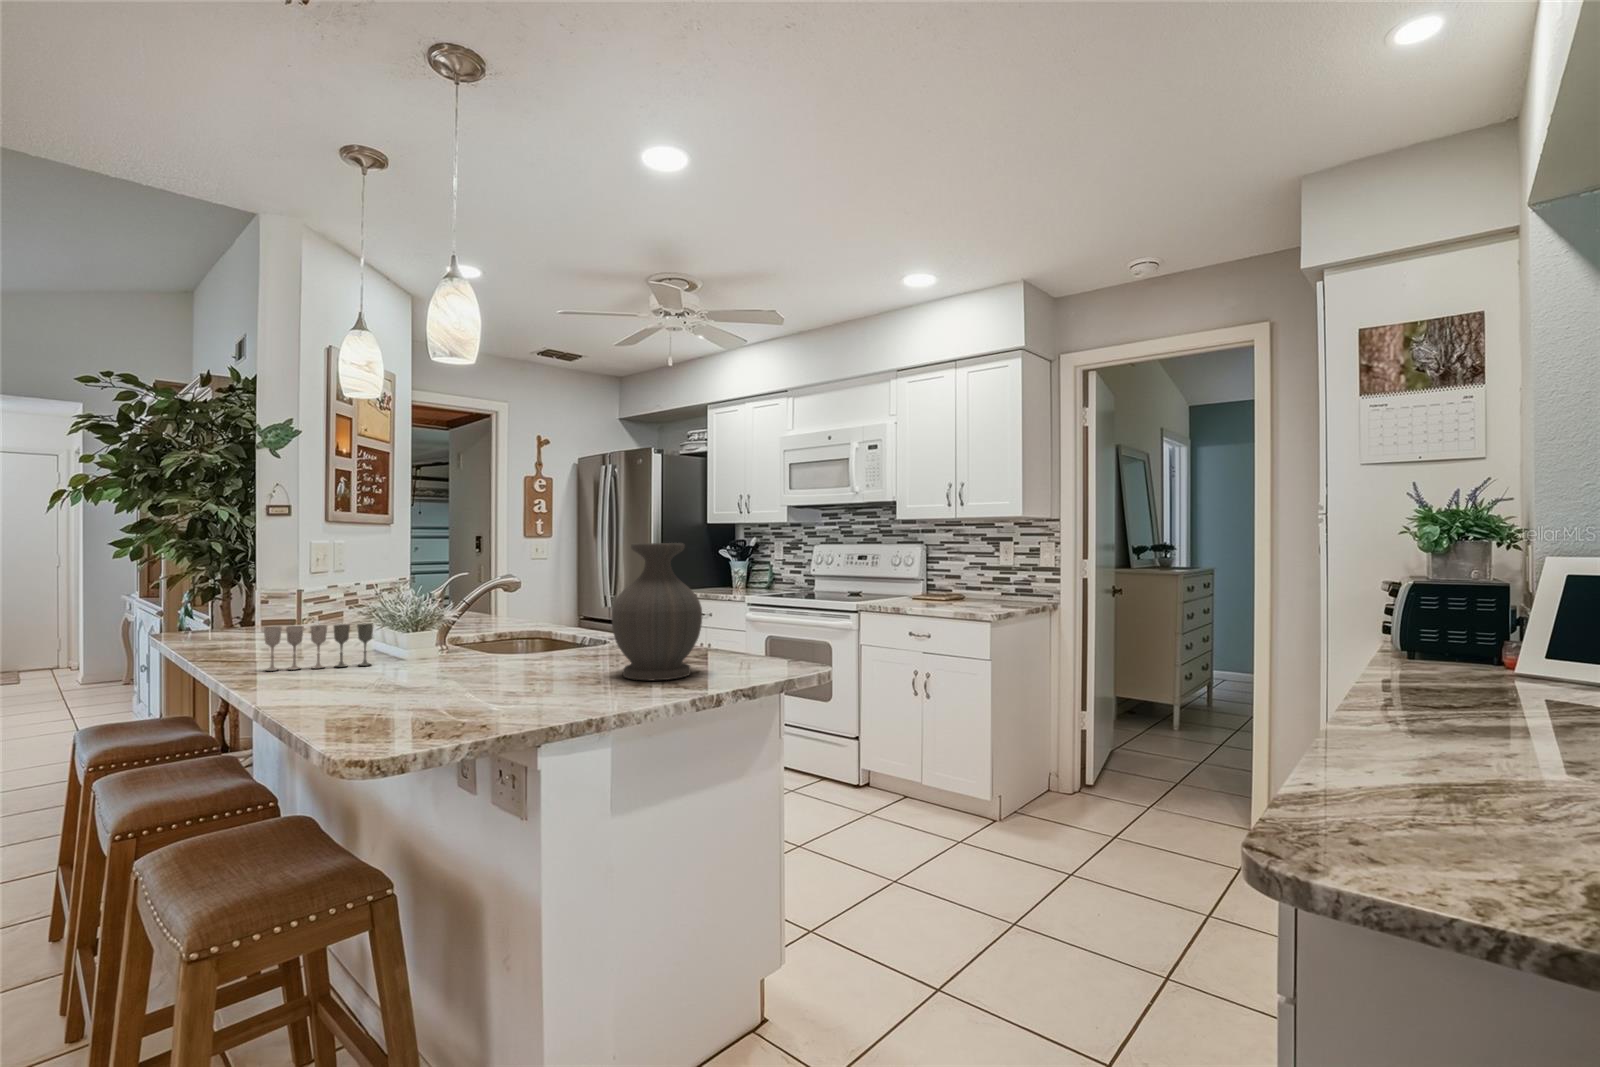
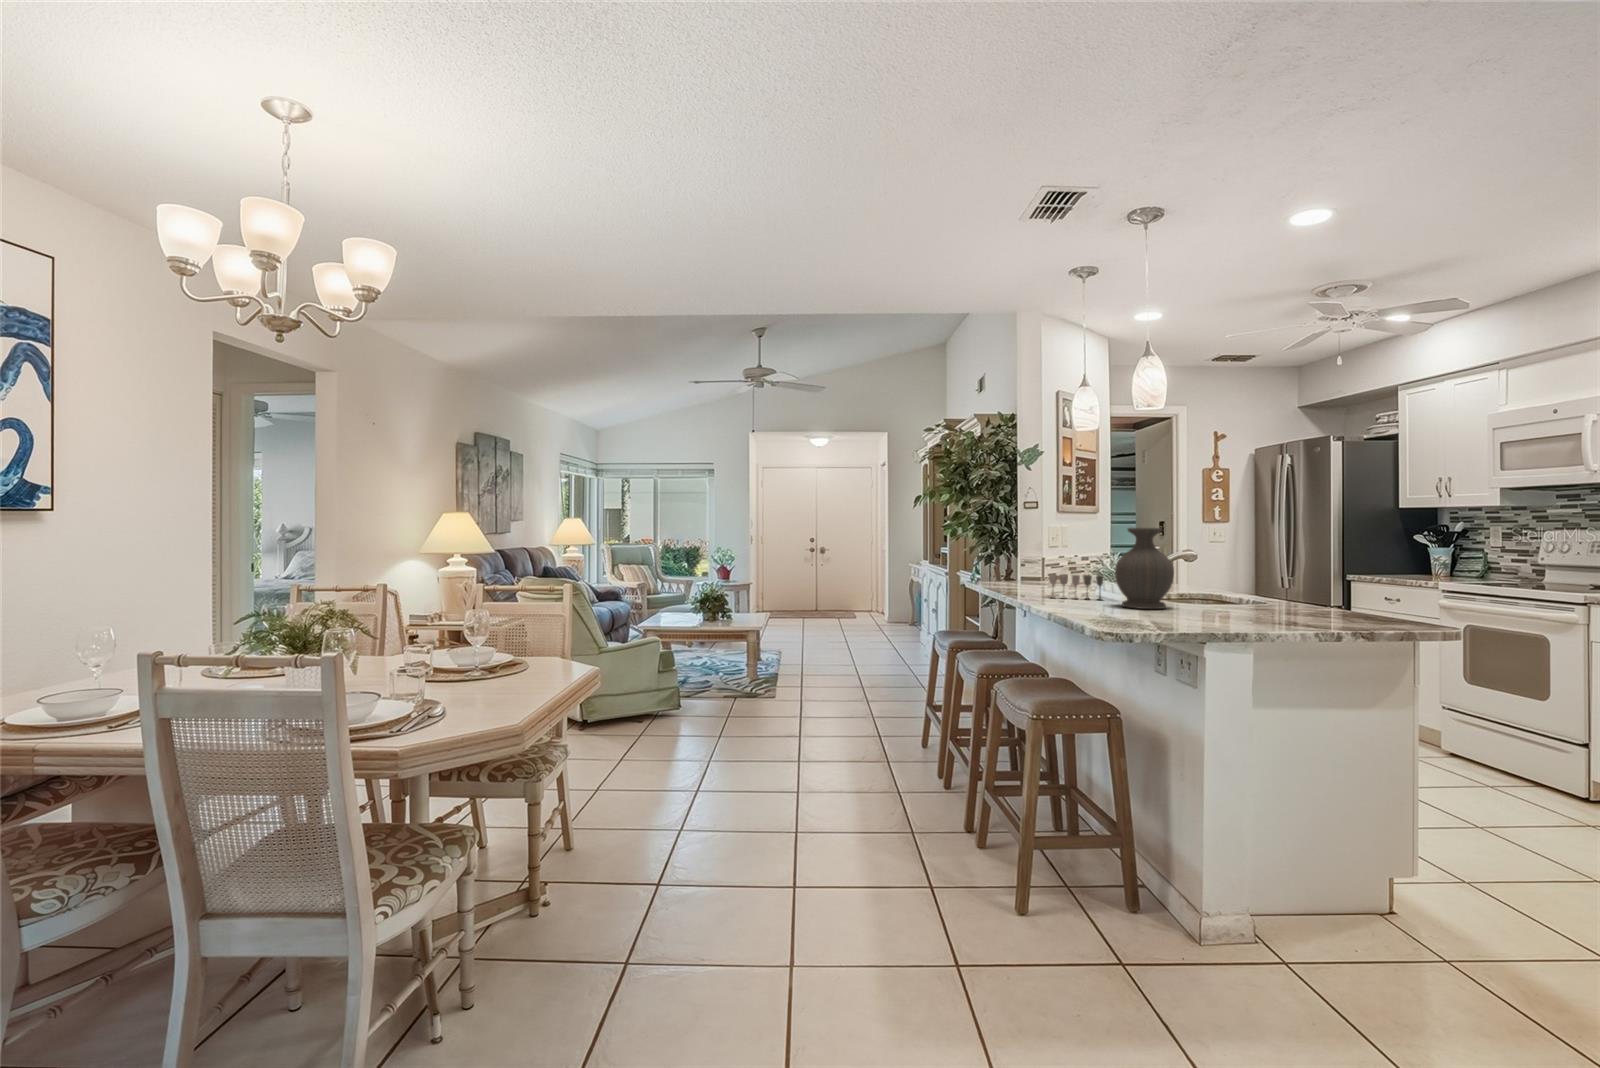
vase: present [612,543,702,681] -> present [1115,528,1174,609]

